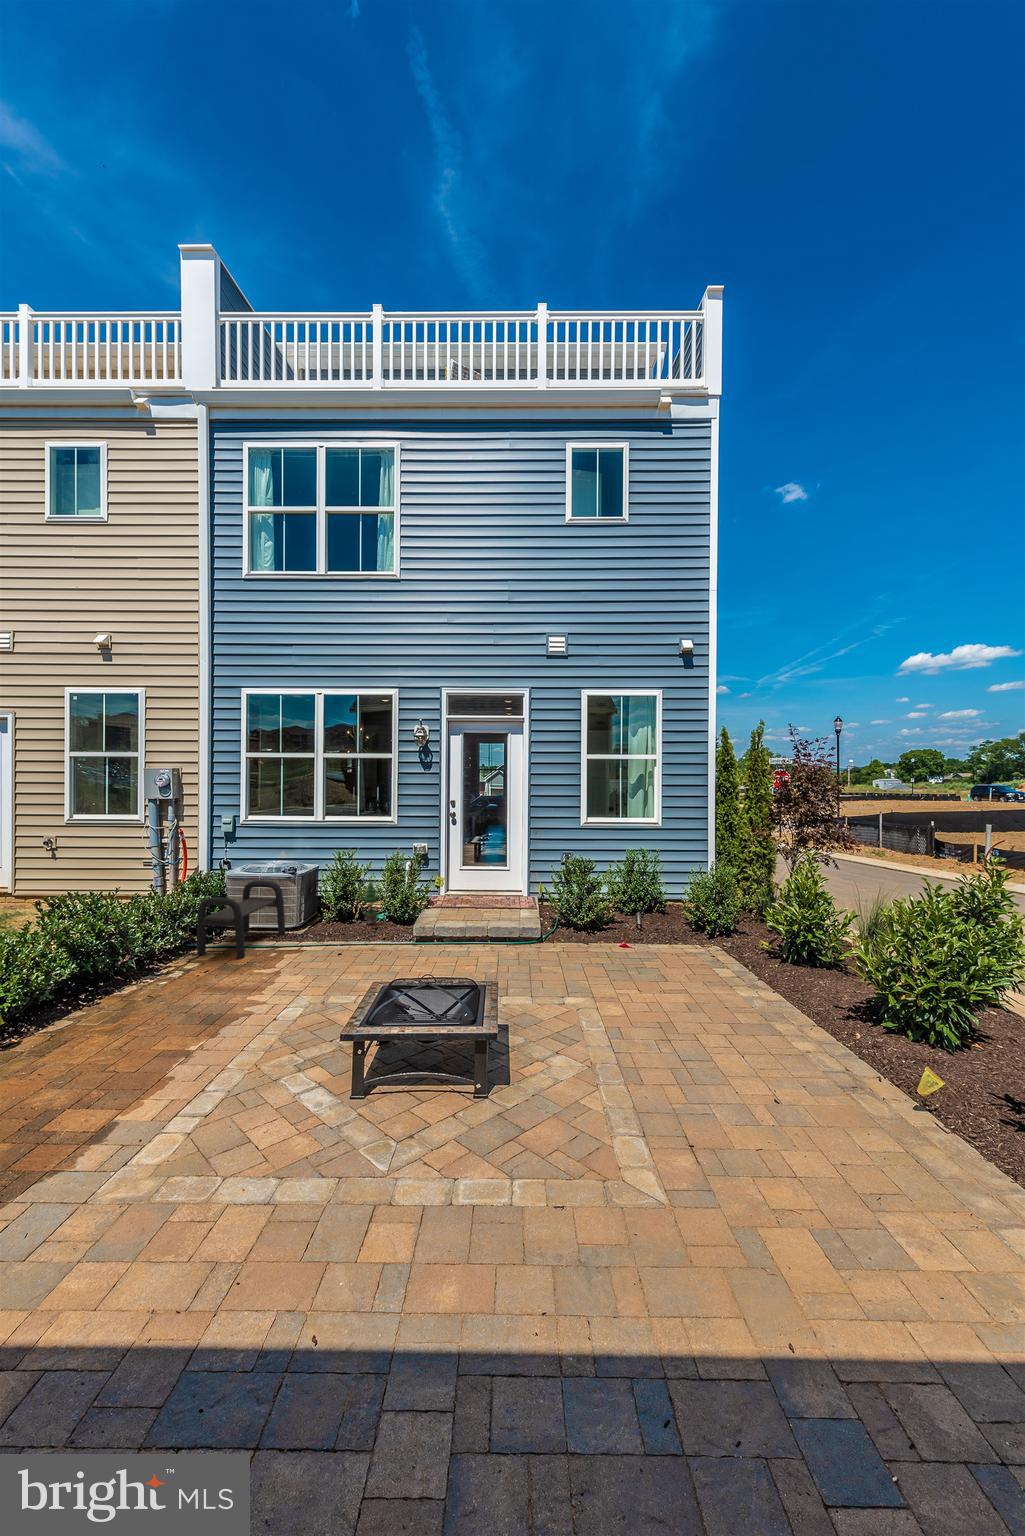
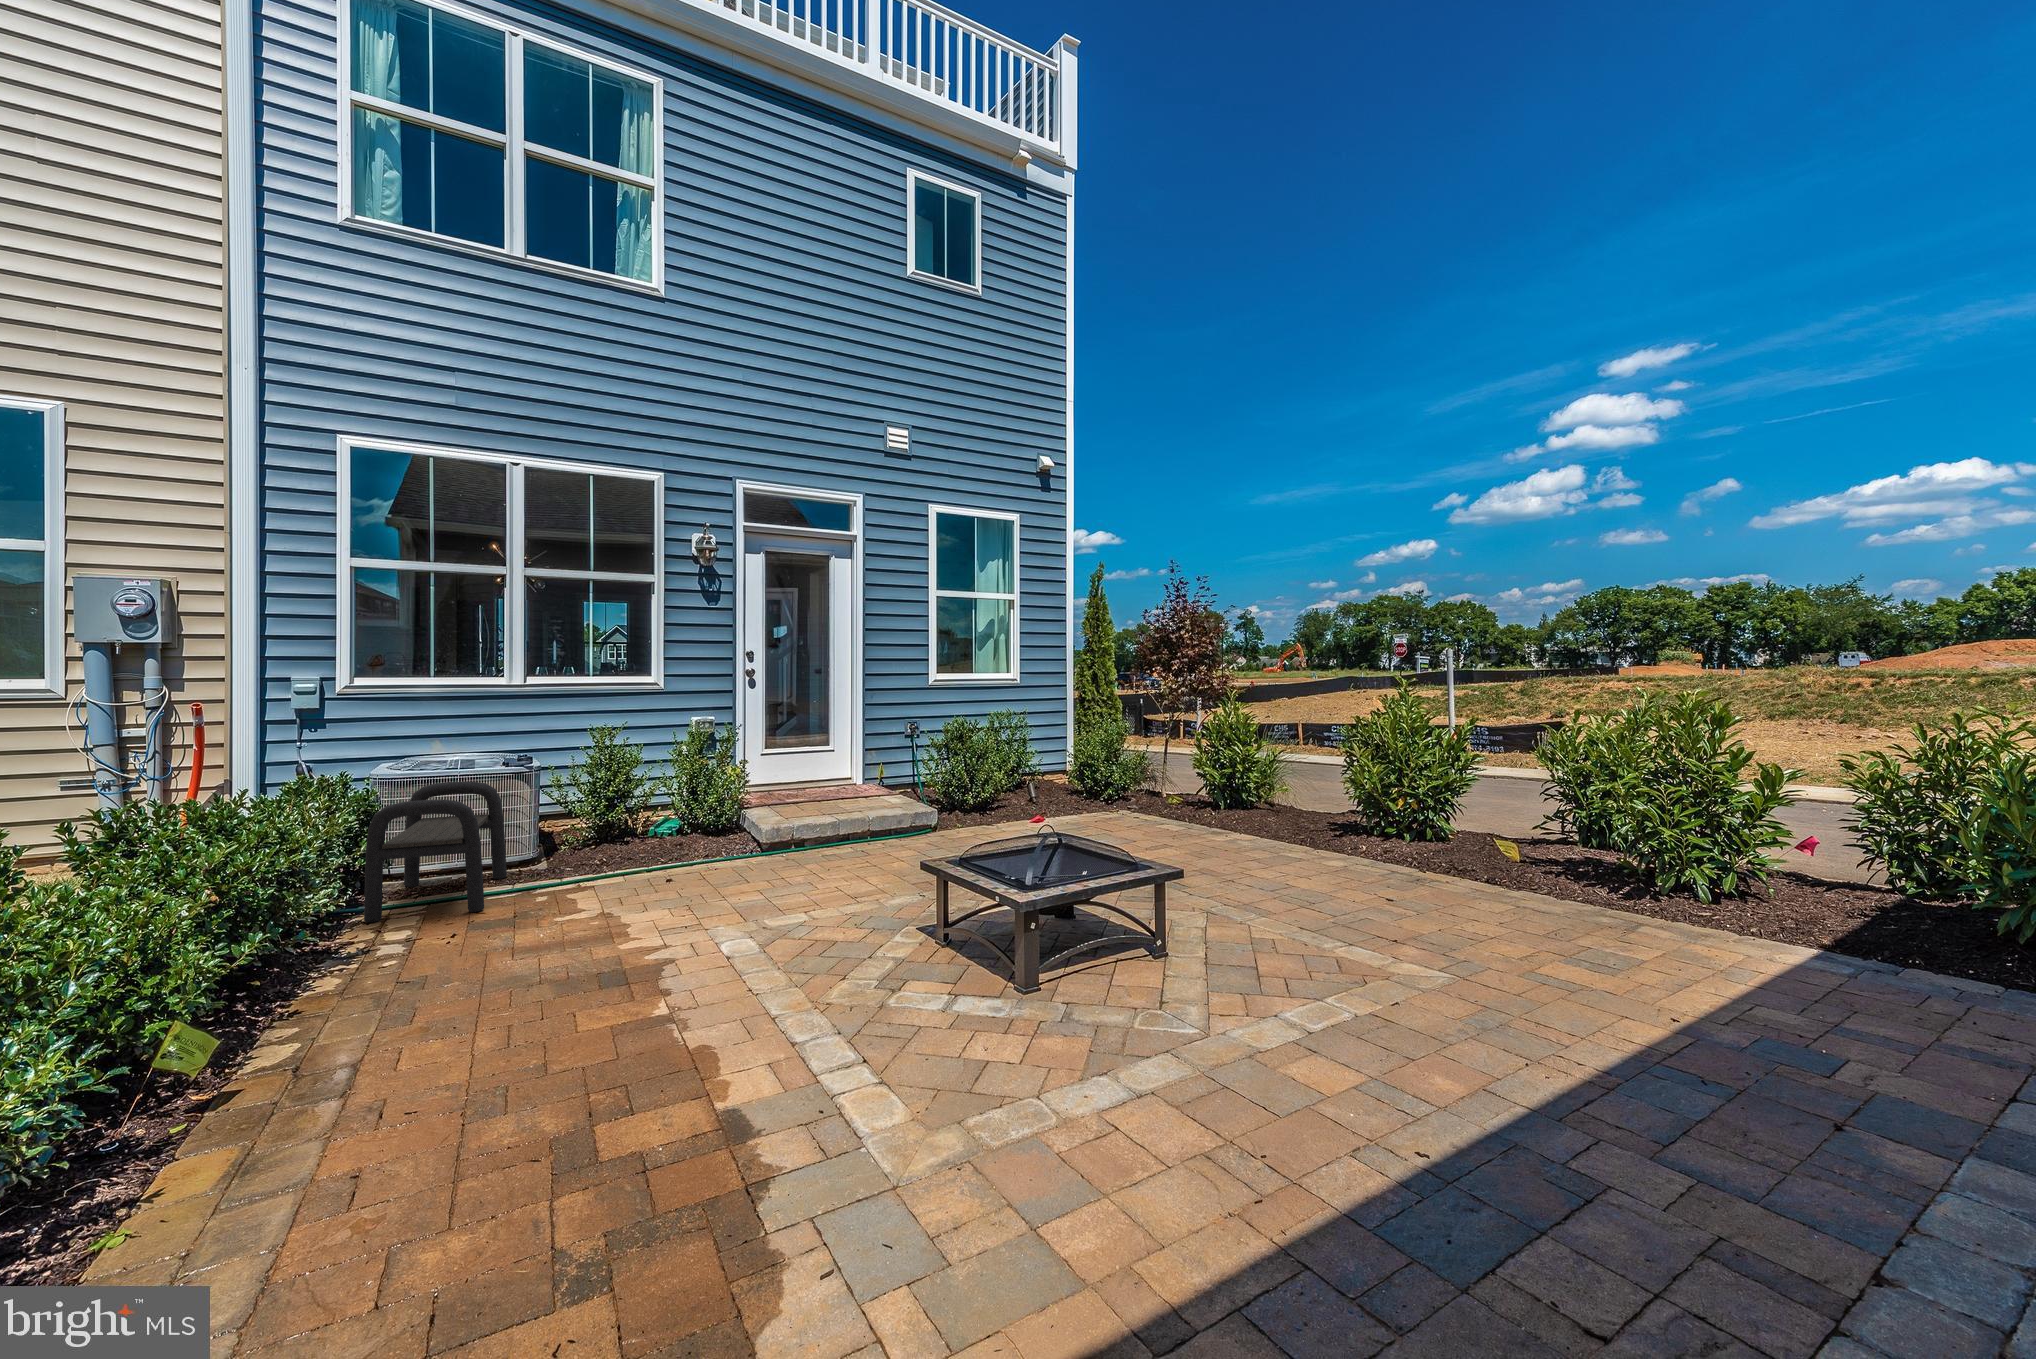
potted tree: present [363,880,378,923] -> none [635,770,666,849]

